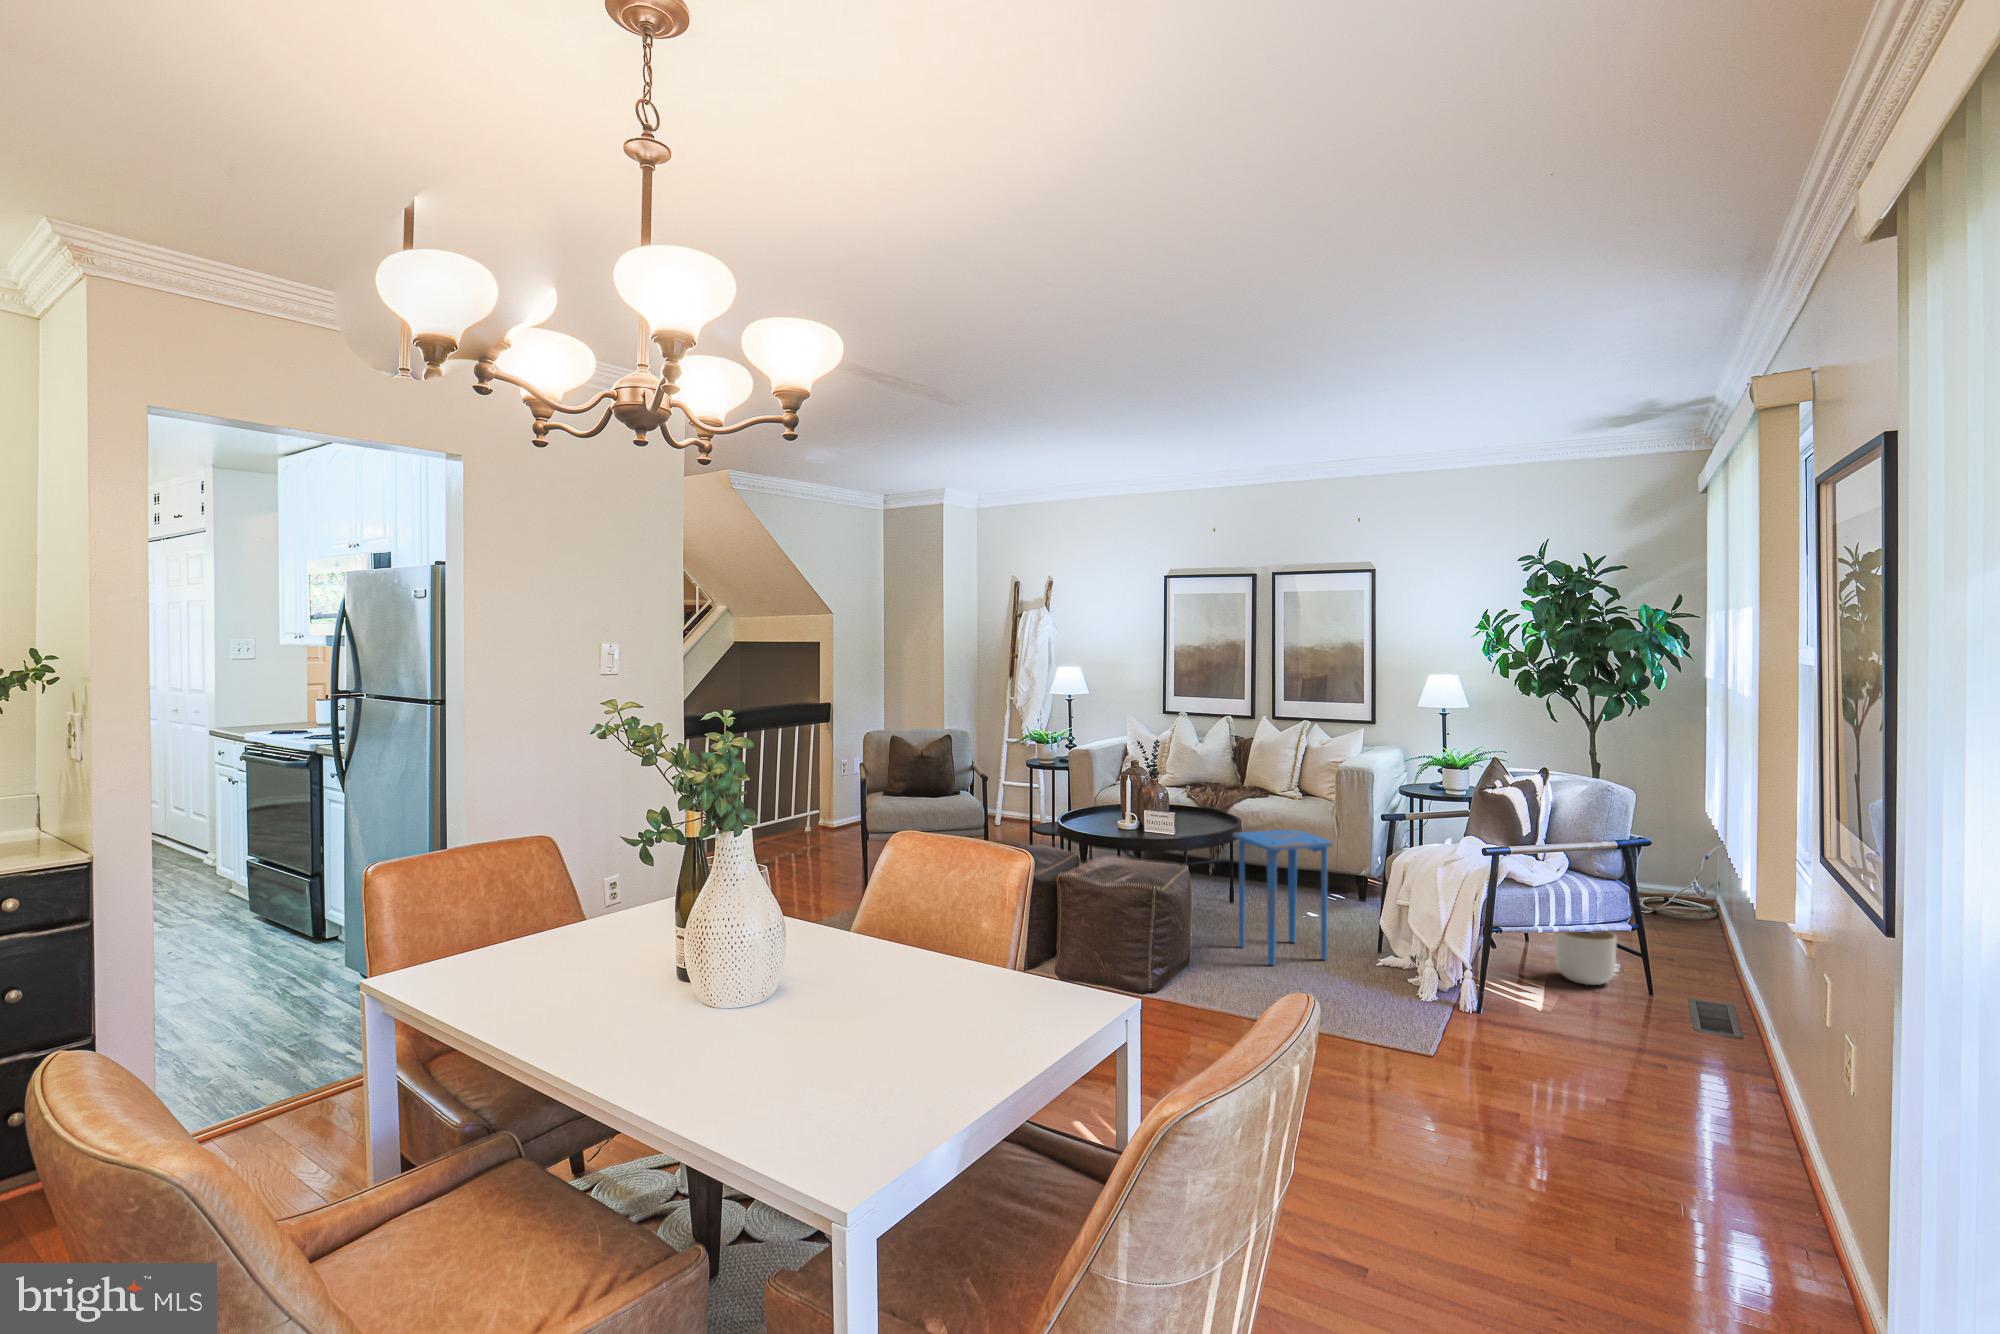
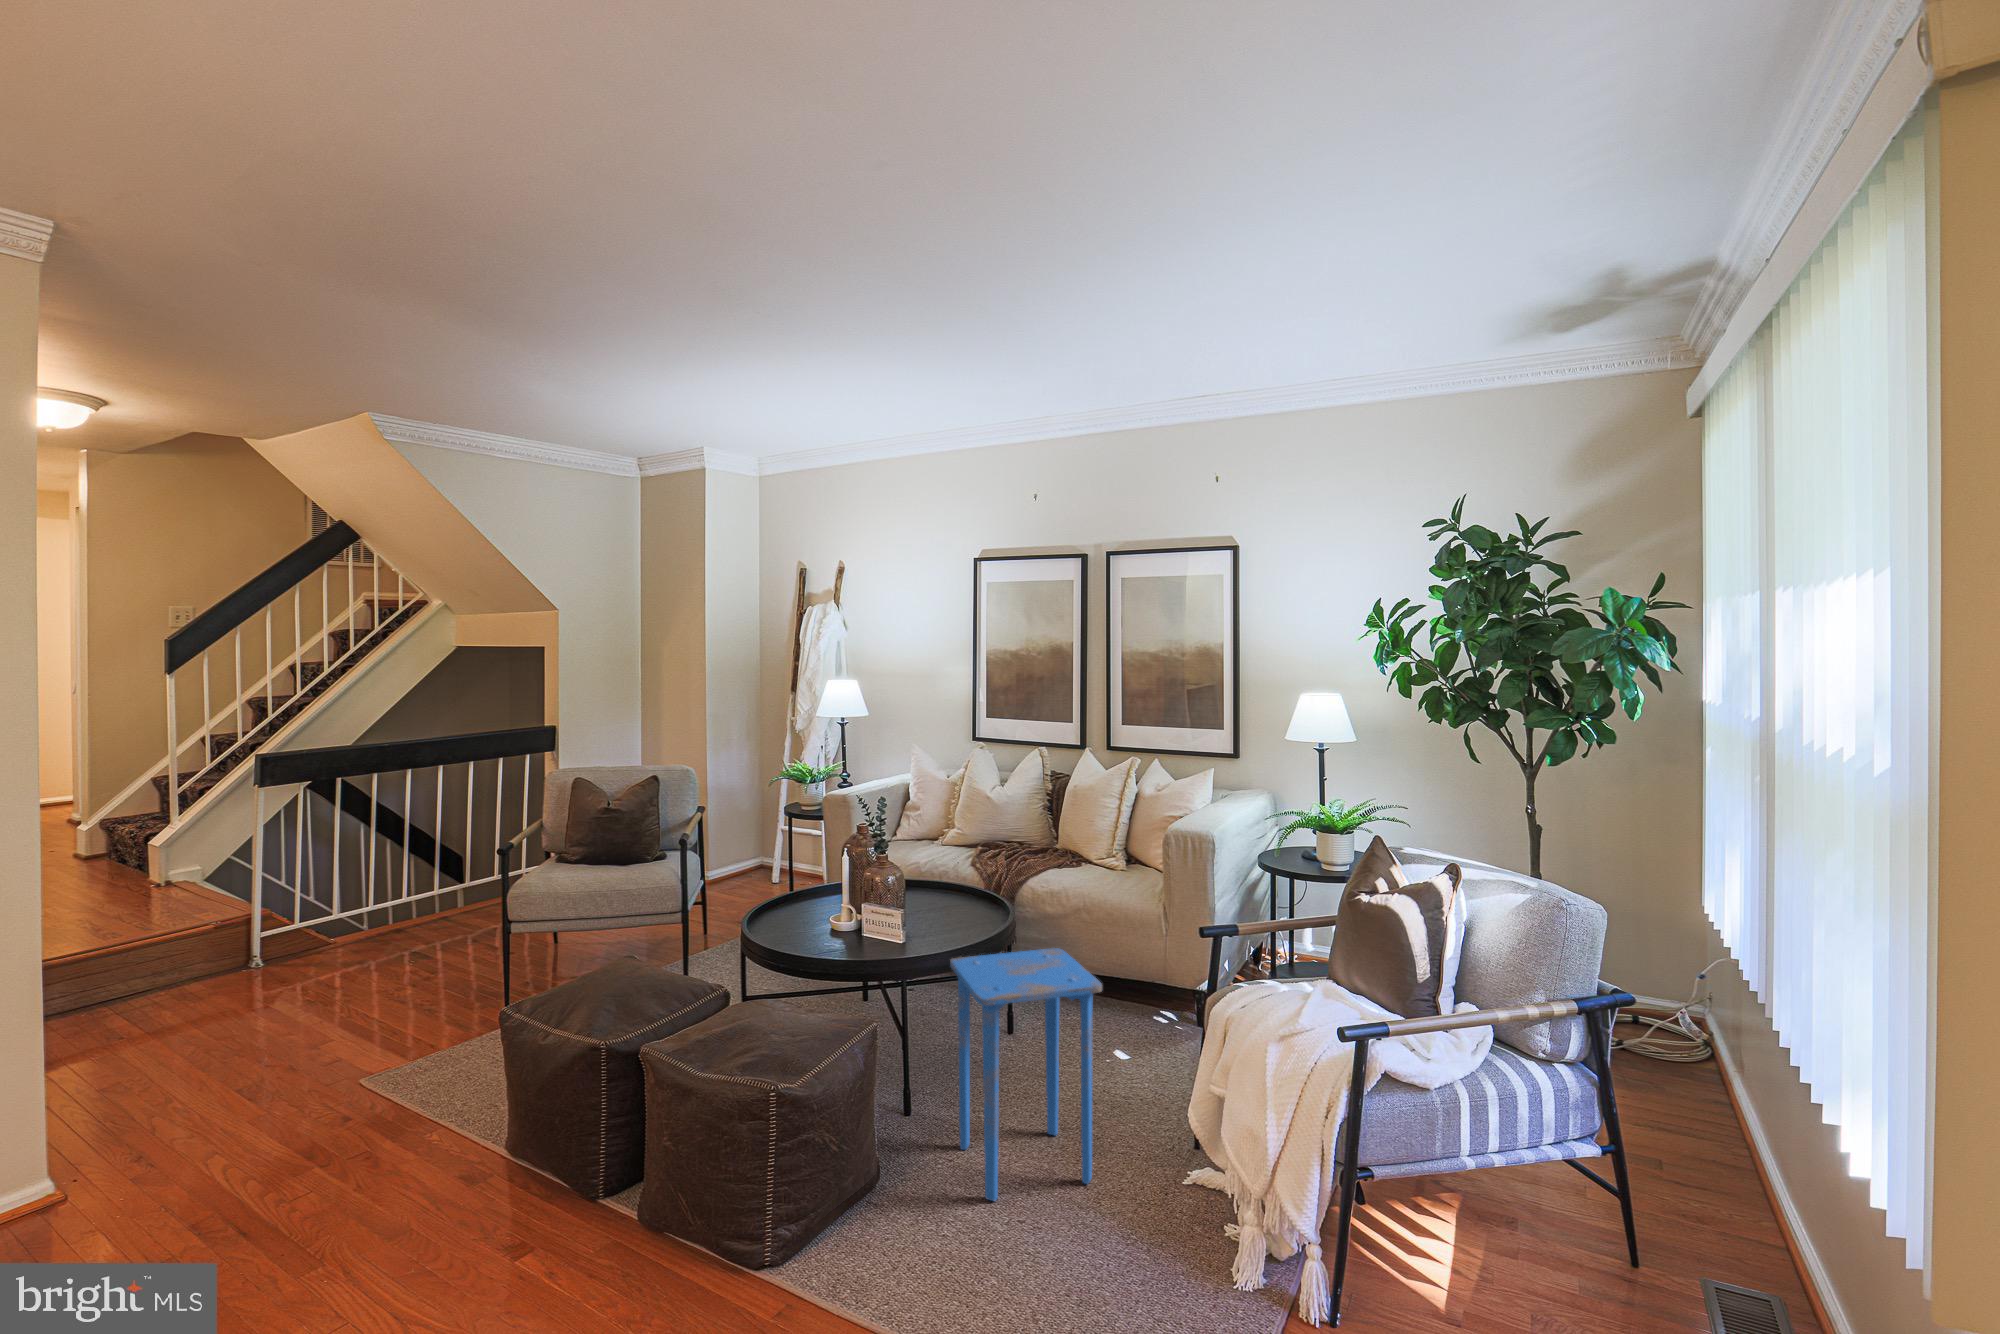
planter: present [1555,931,1617,985] -> none [1469,1131,1575,1254]

